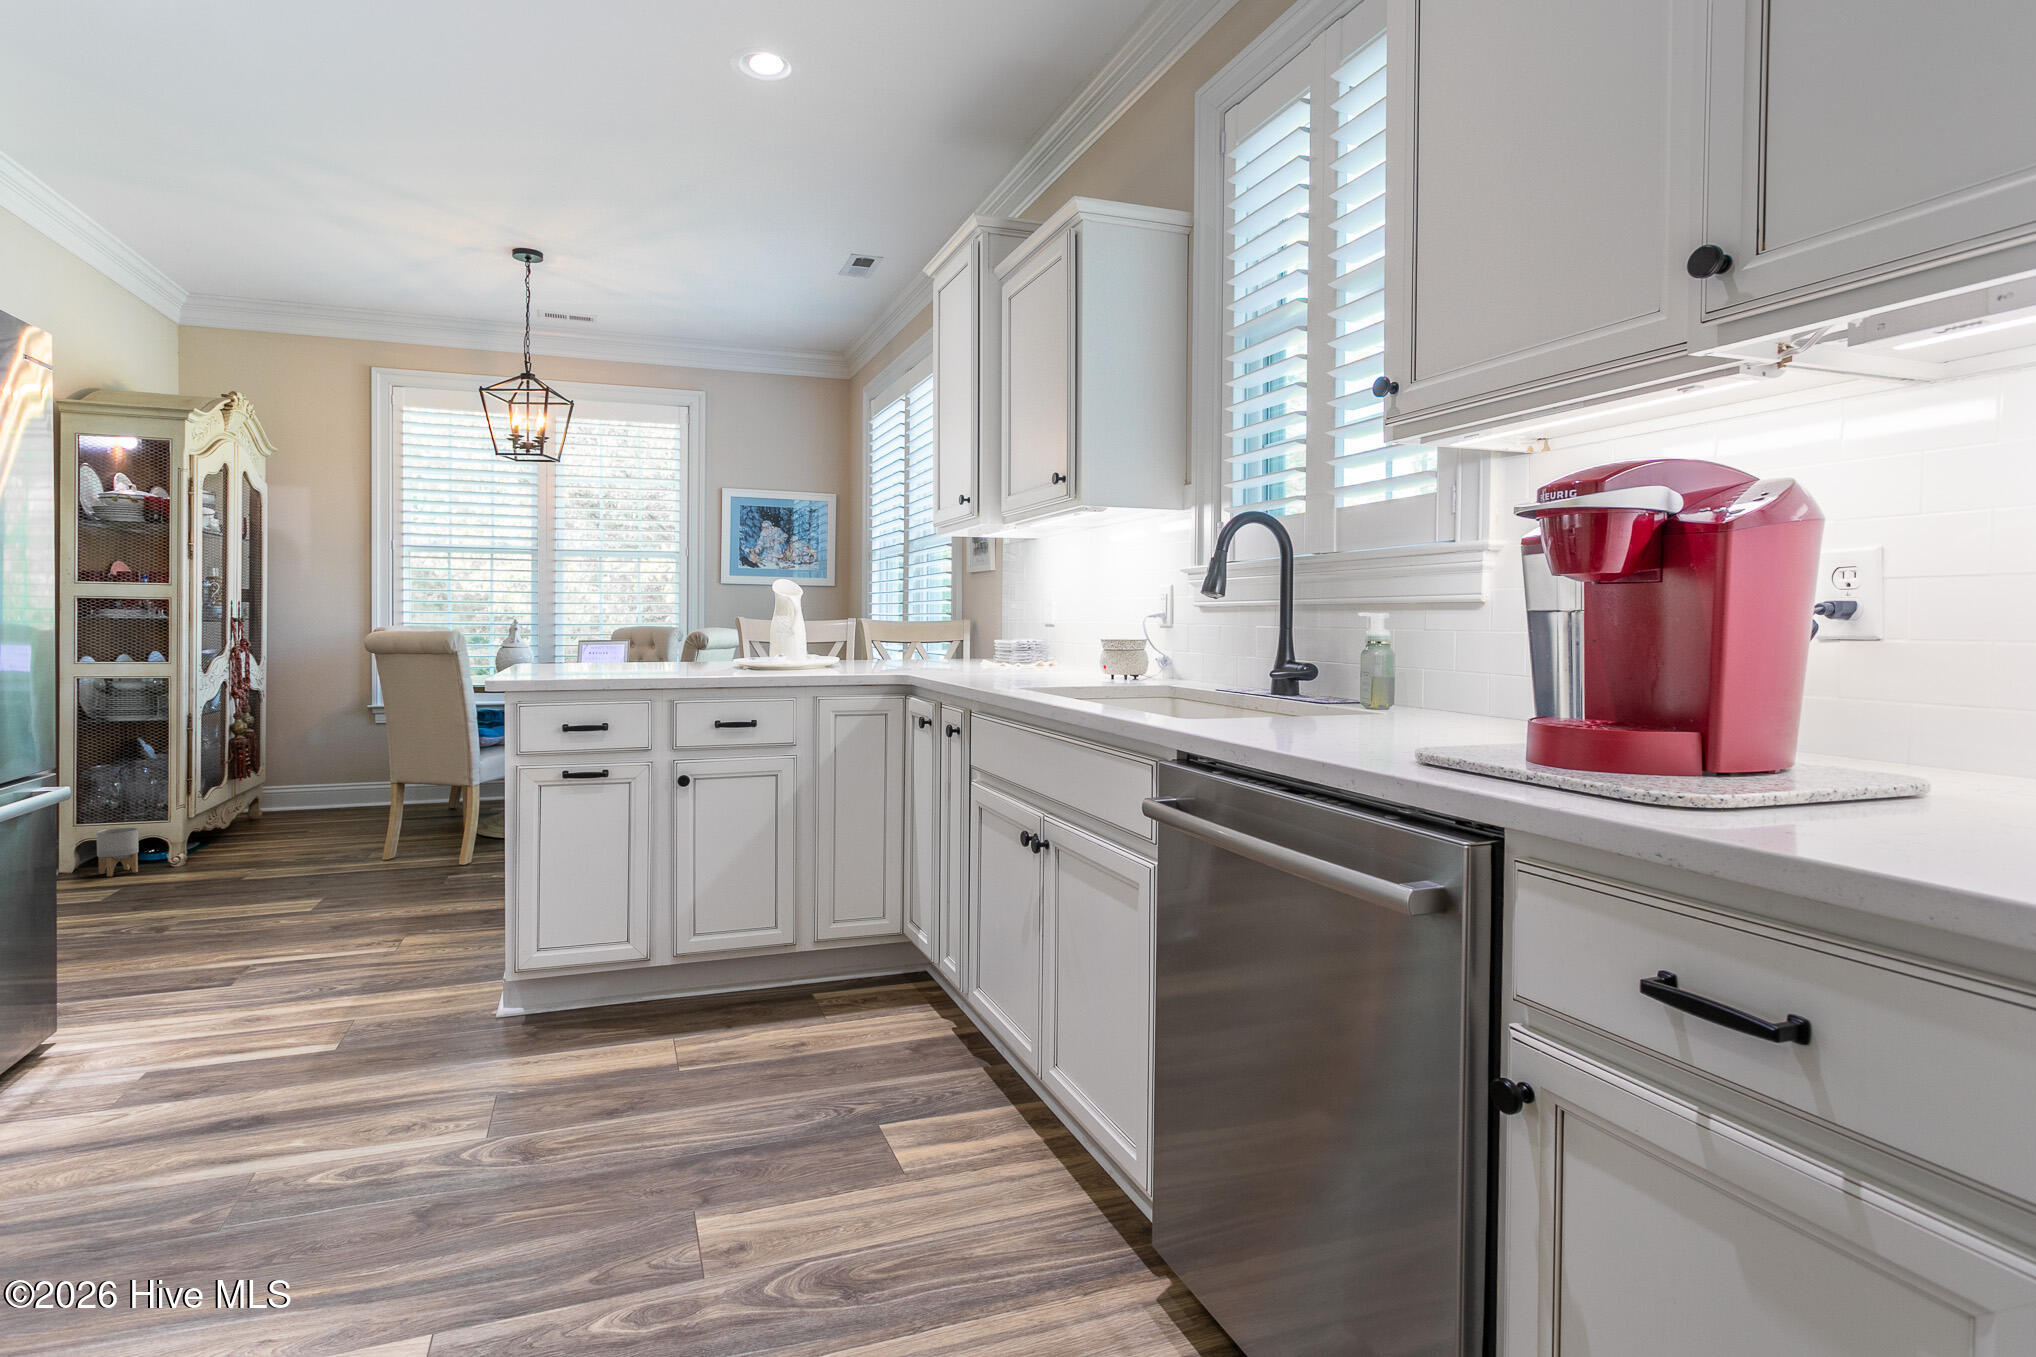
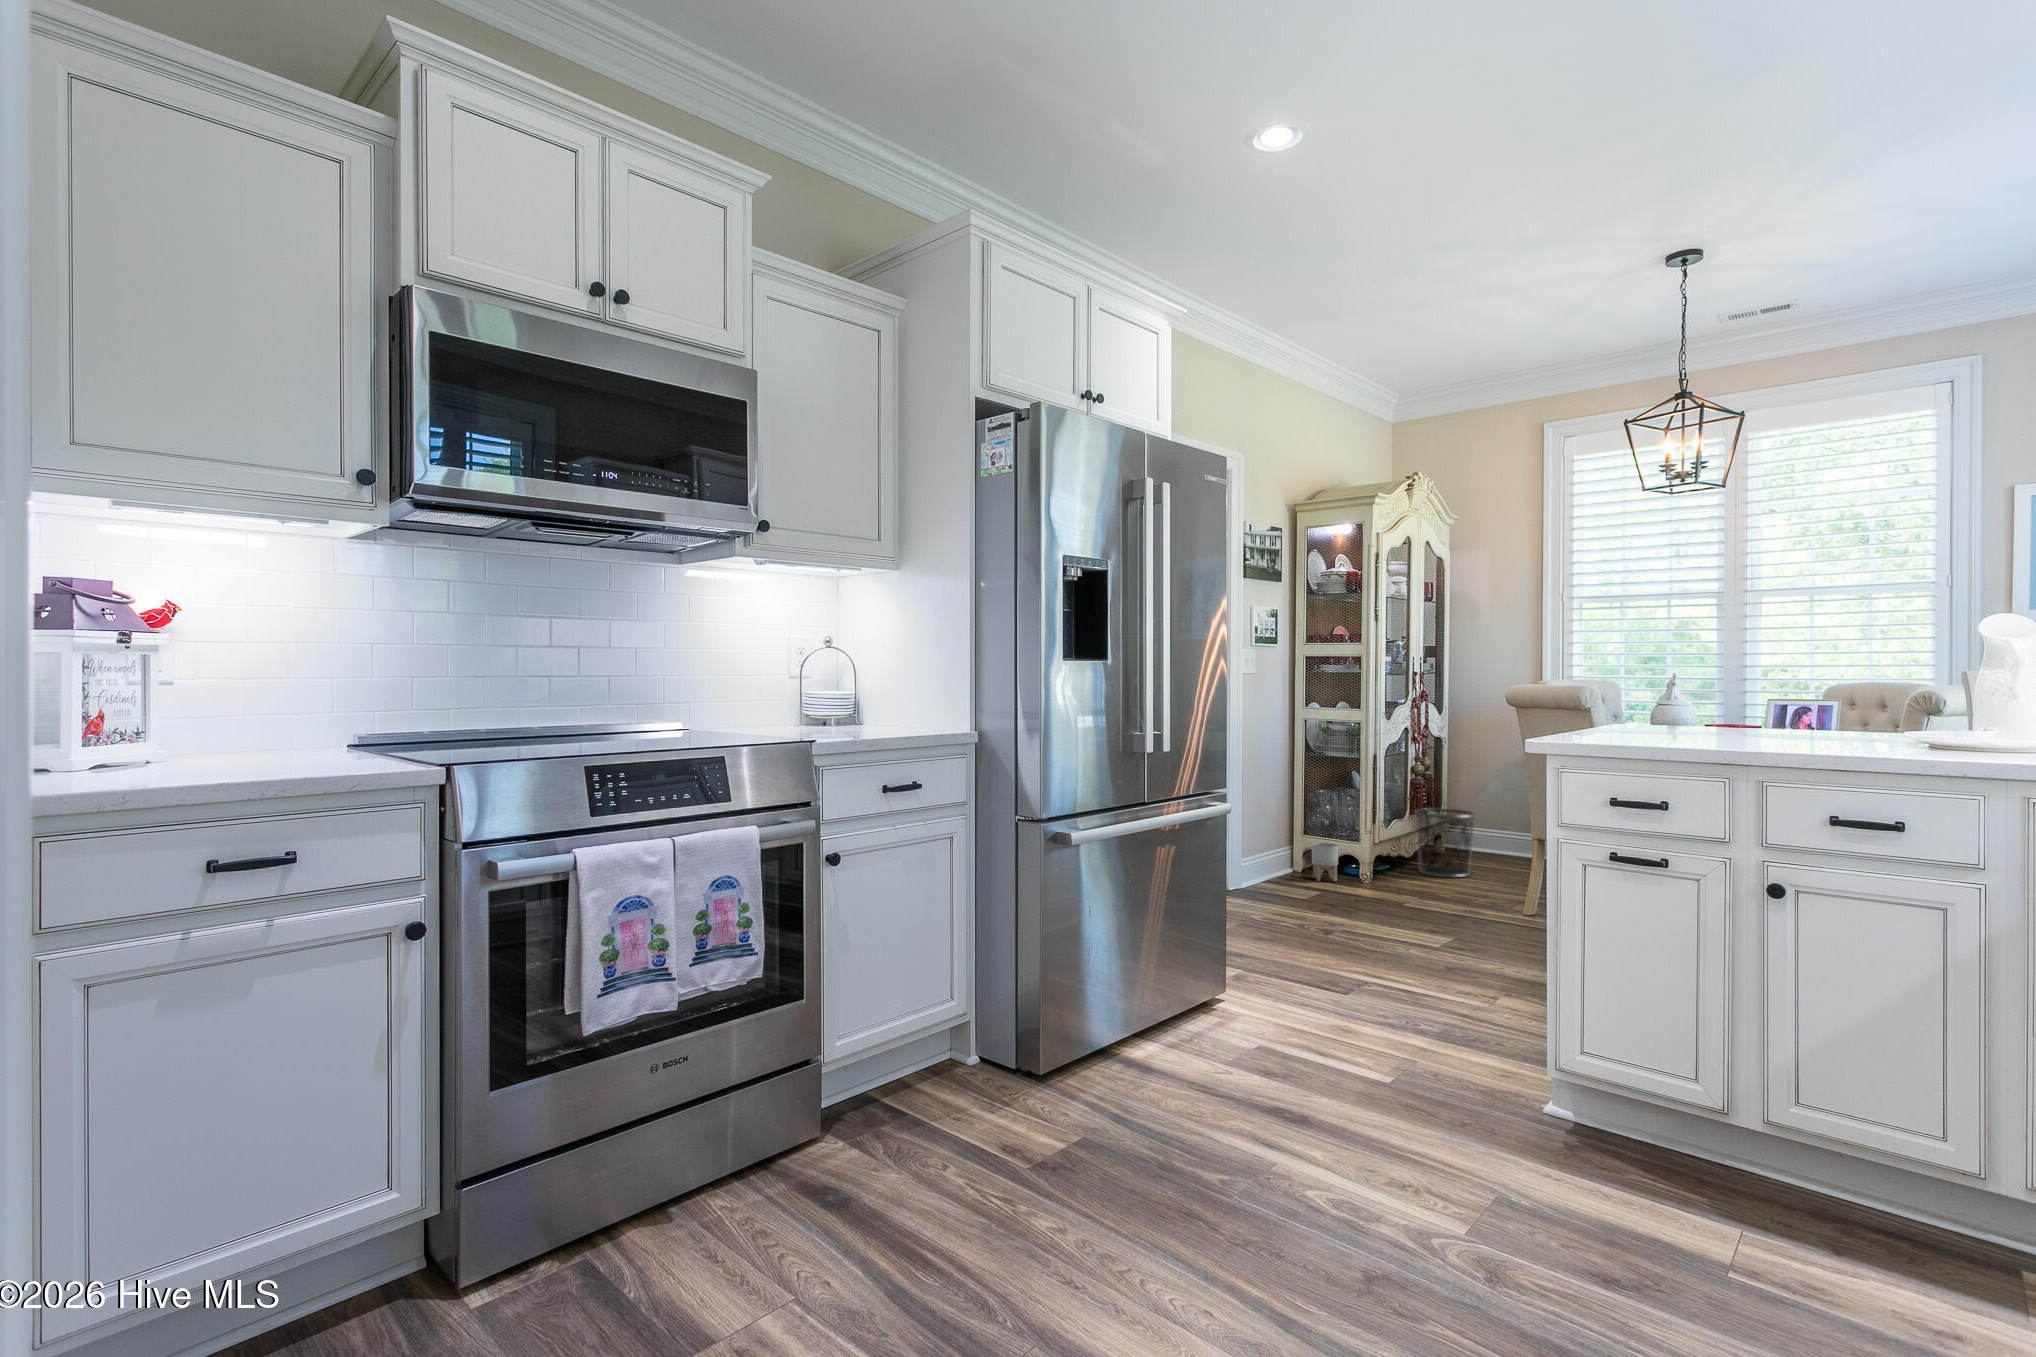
trash can: none [236,769,314,845] -> present [1415,808,1475,878]

